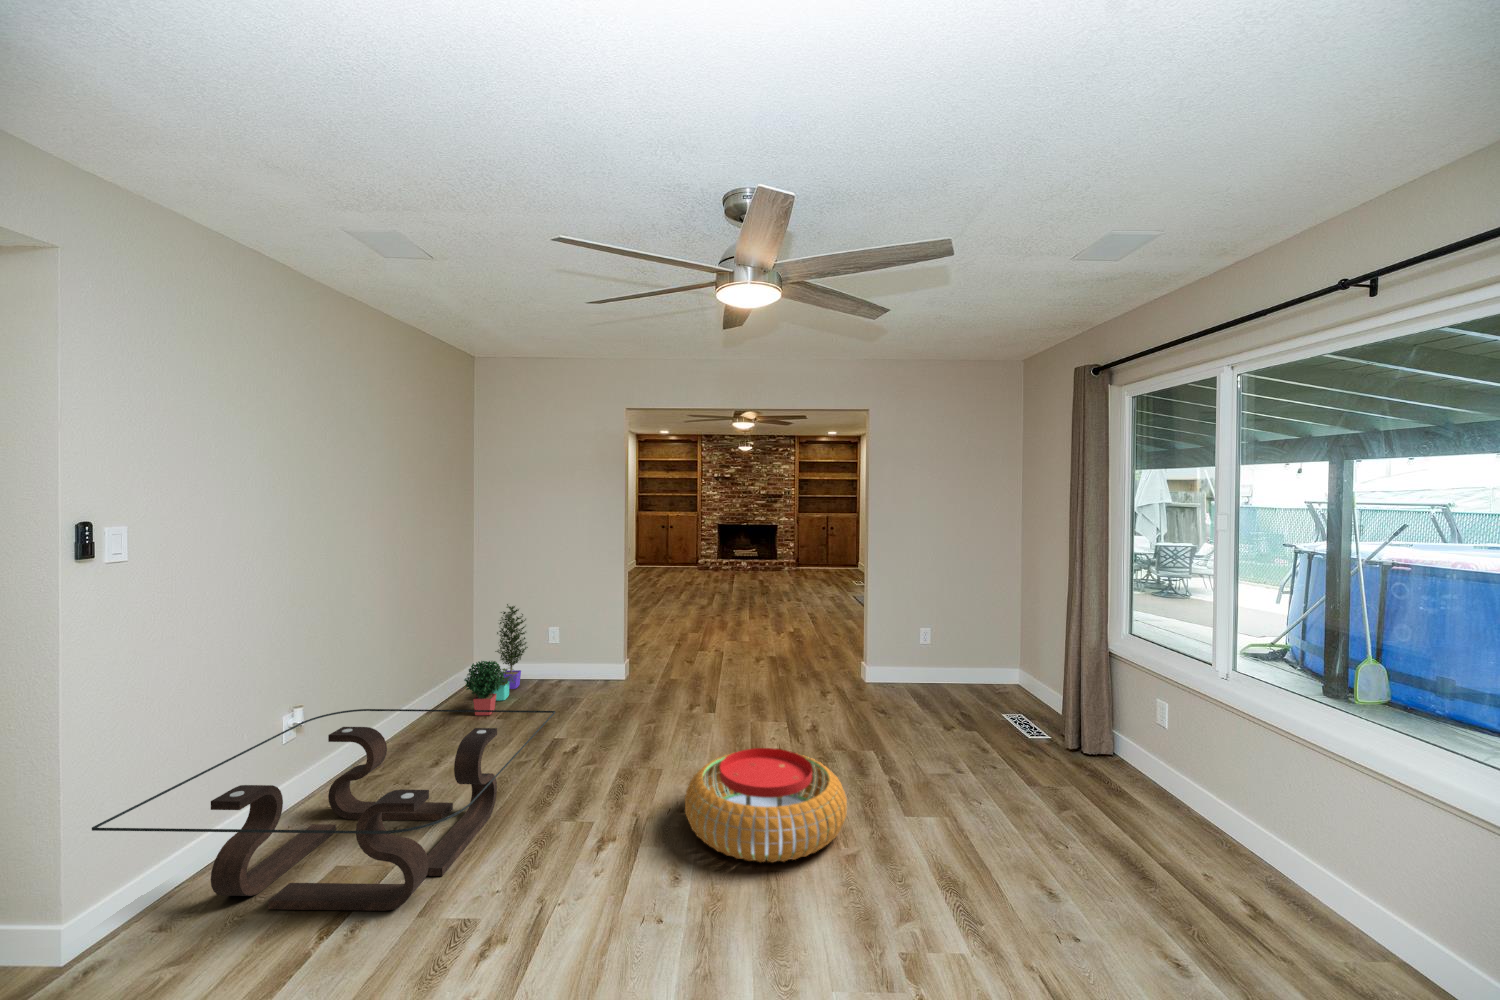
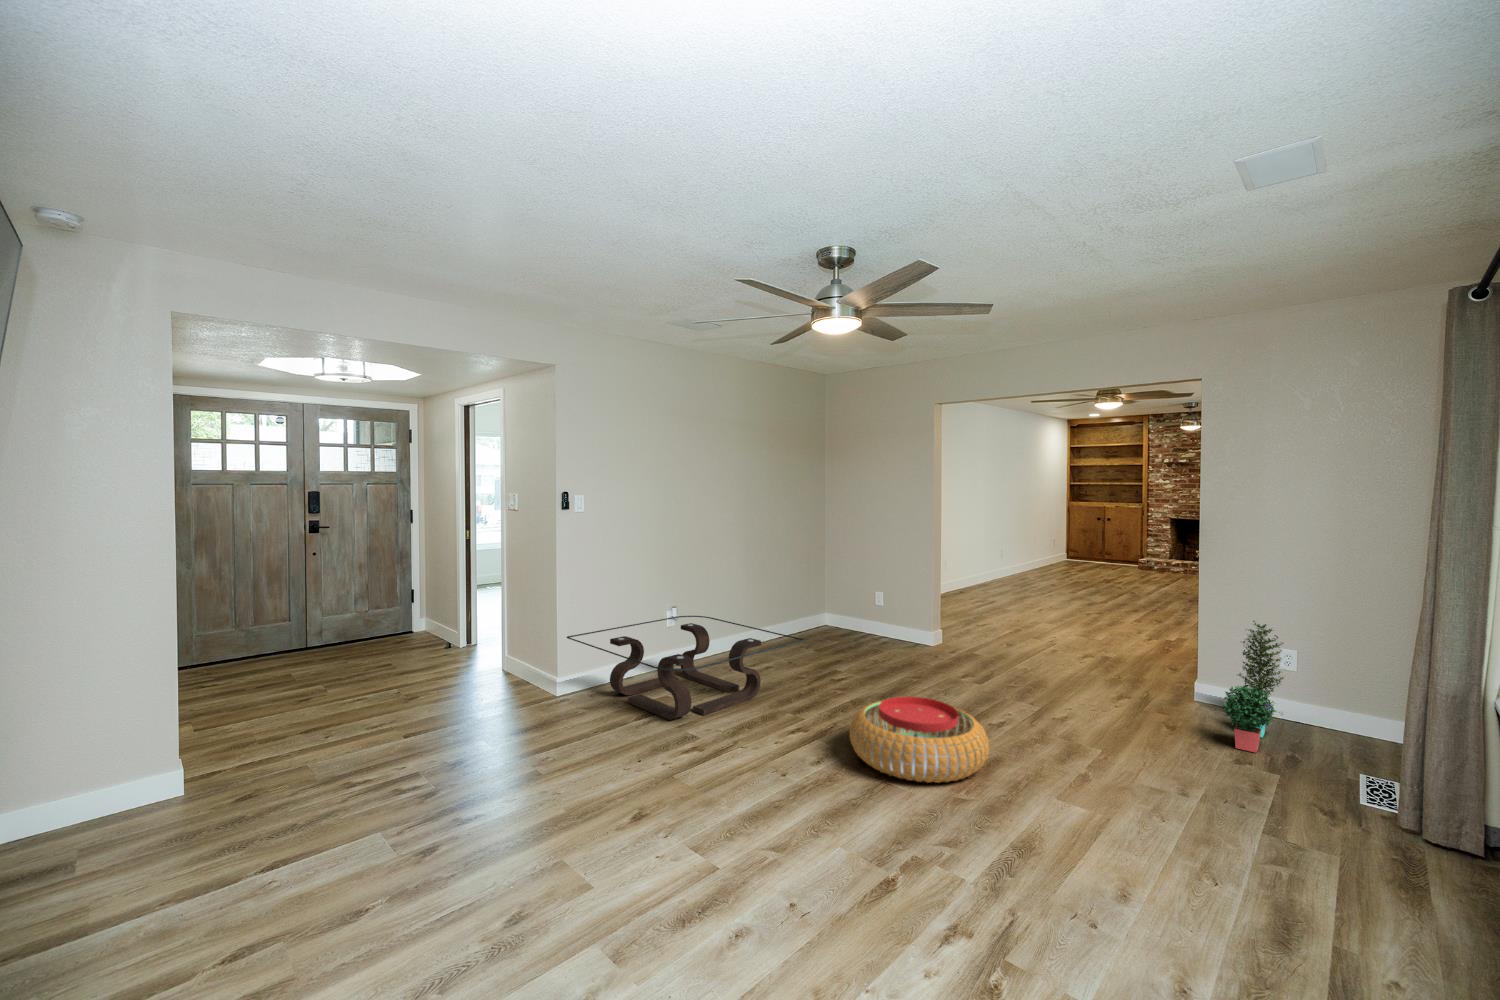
potted plant: present [464,604,528,715] -> present [1223,621,1284,753]

